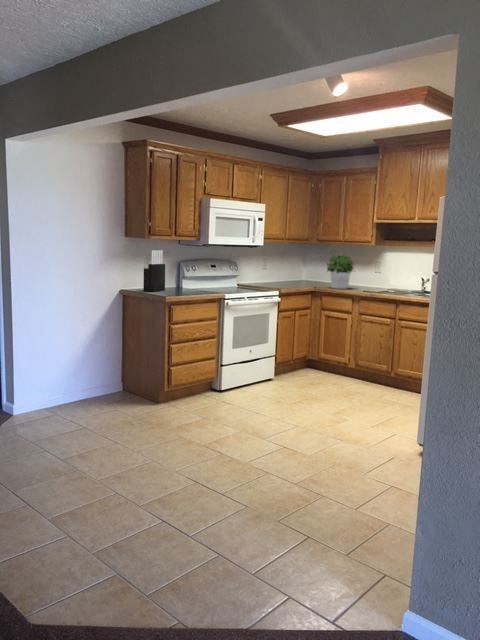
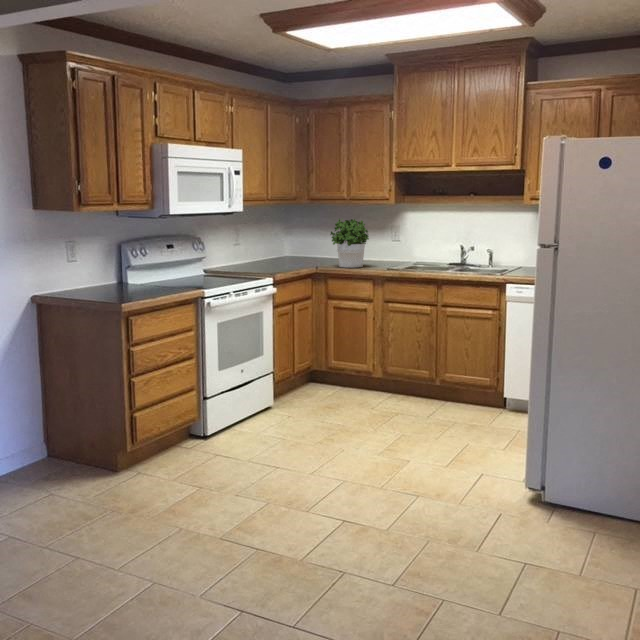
knife block: present [143,250,165,292] -> none [70,228,106,295]

